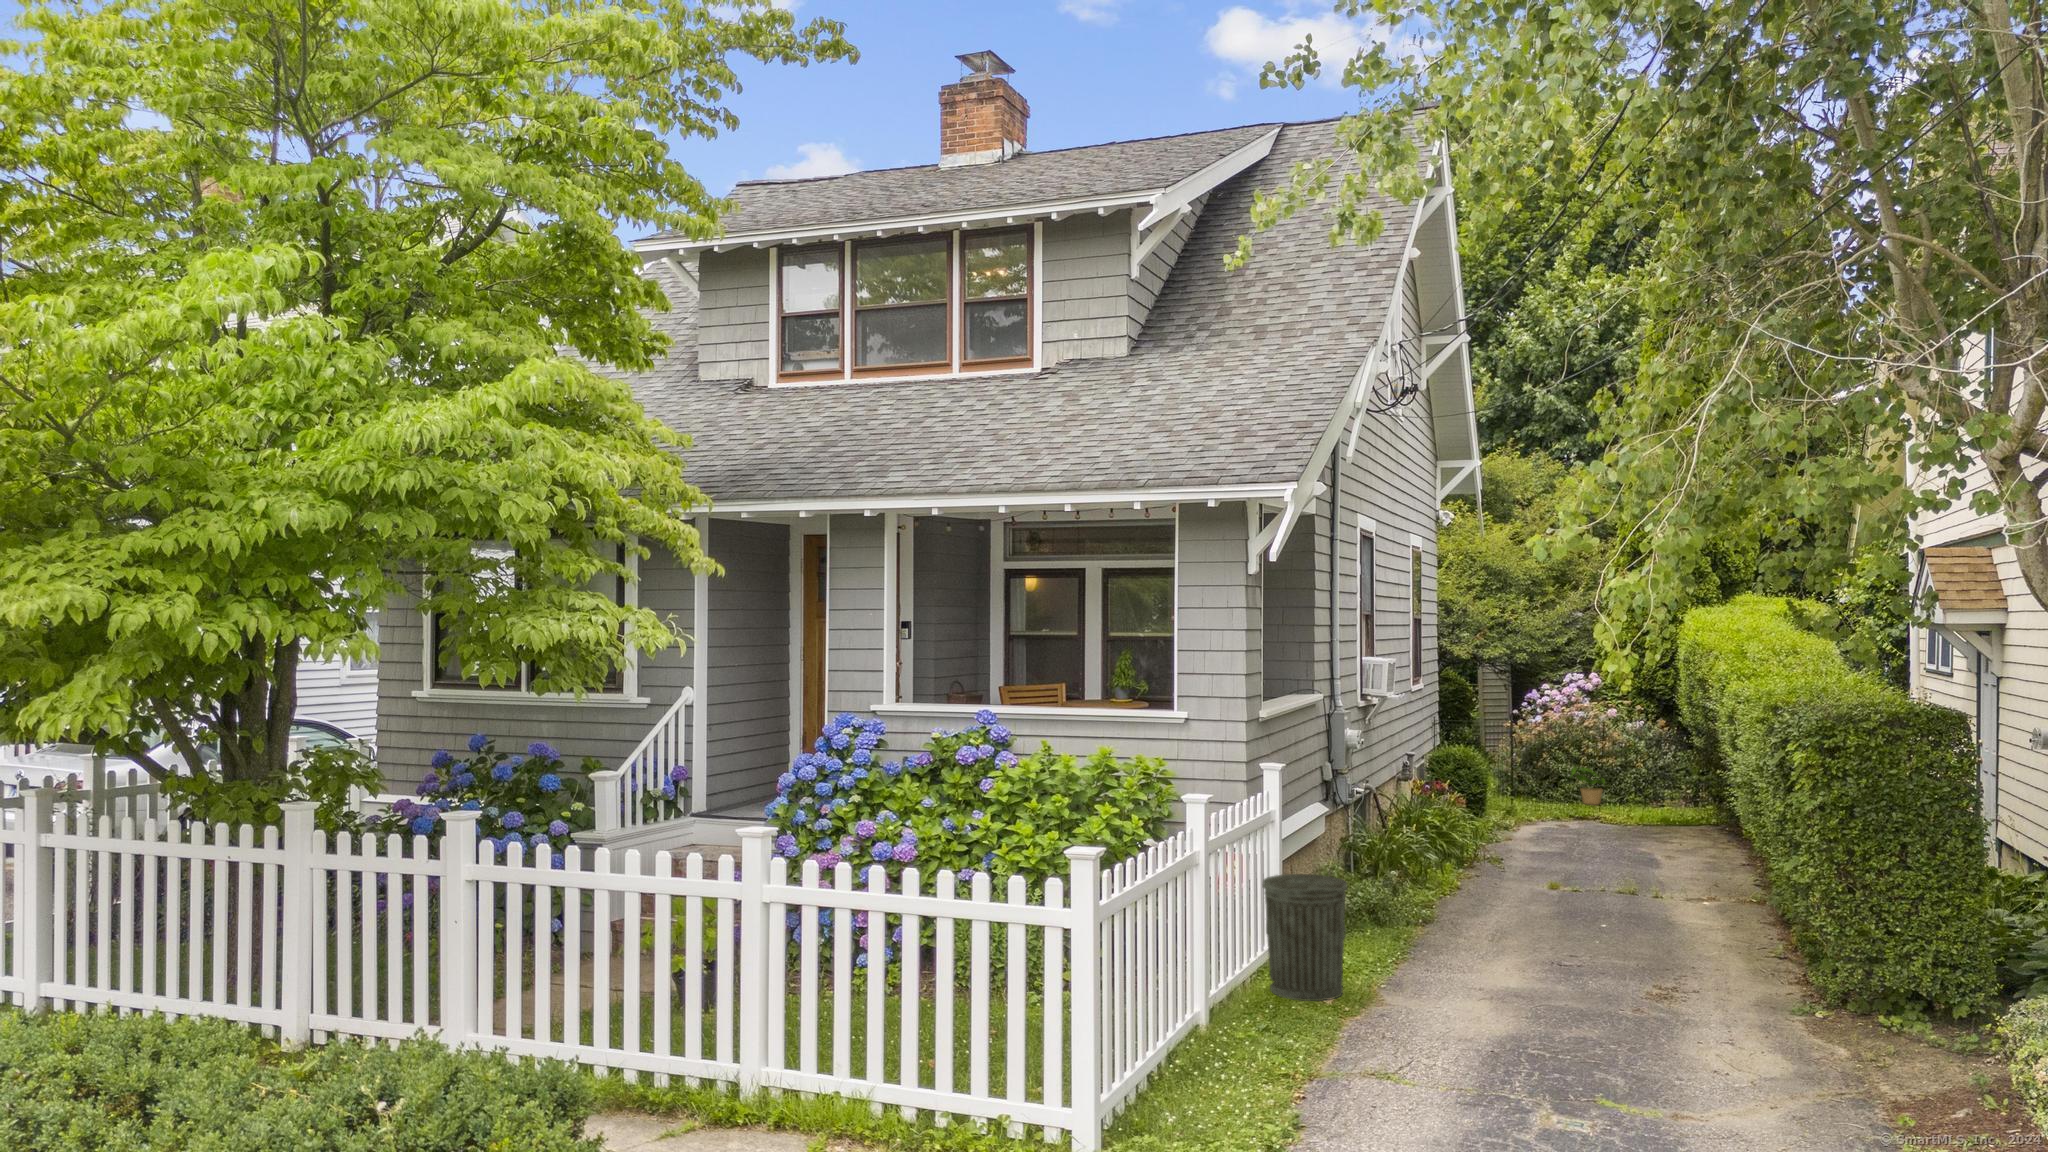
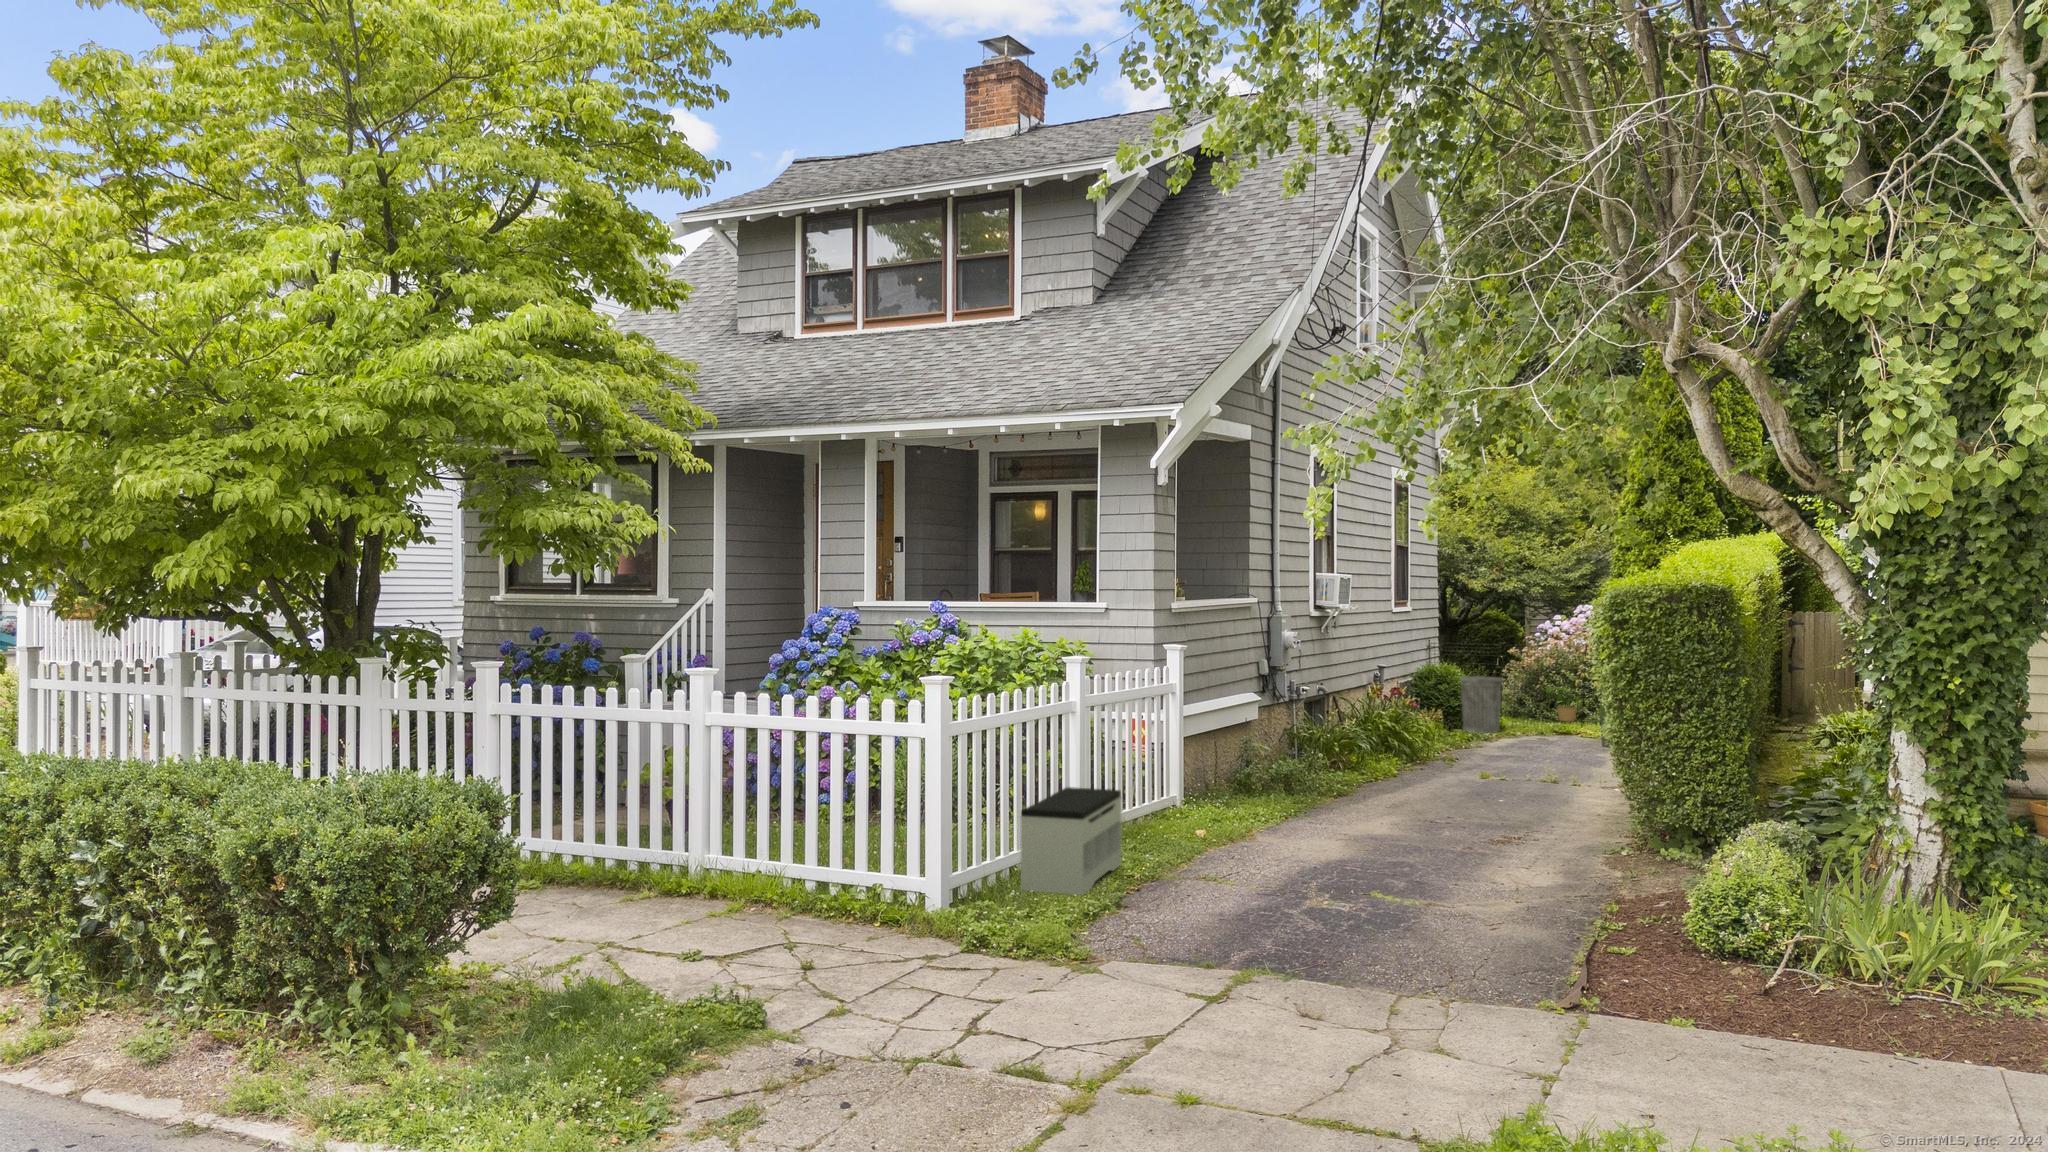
trash can: present [1263,874,1347,1001] -> present [1460,676,1502,733]
bench: none [1183,962,1279,1119] -> present [1020,787,1122,895]

